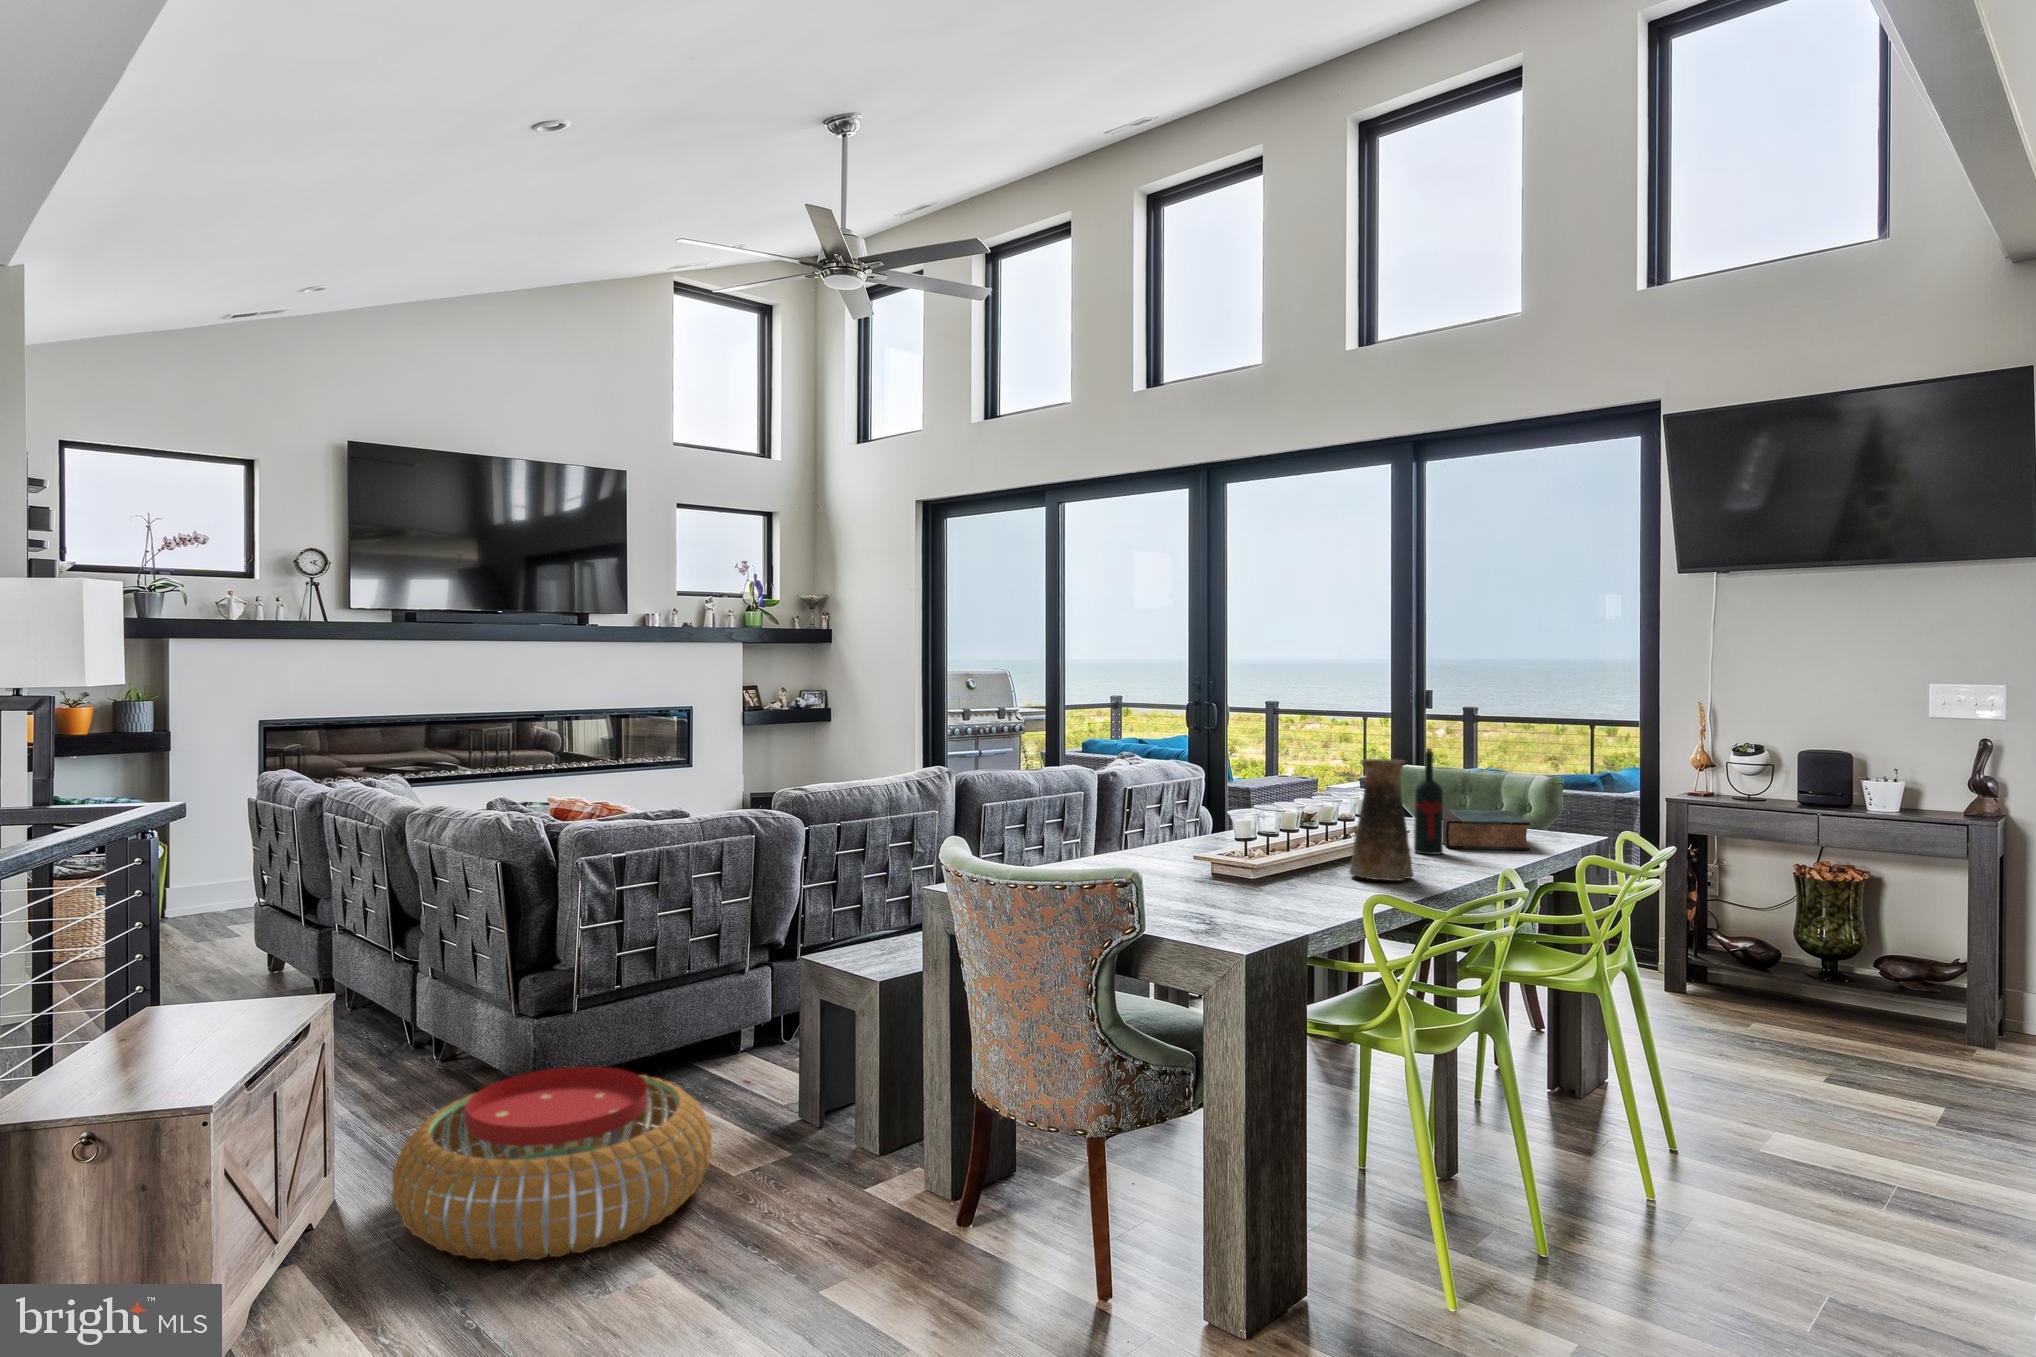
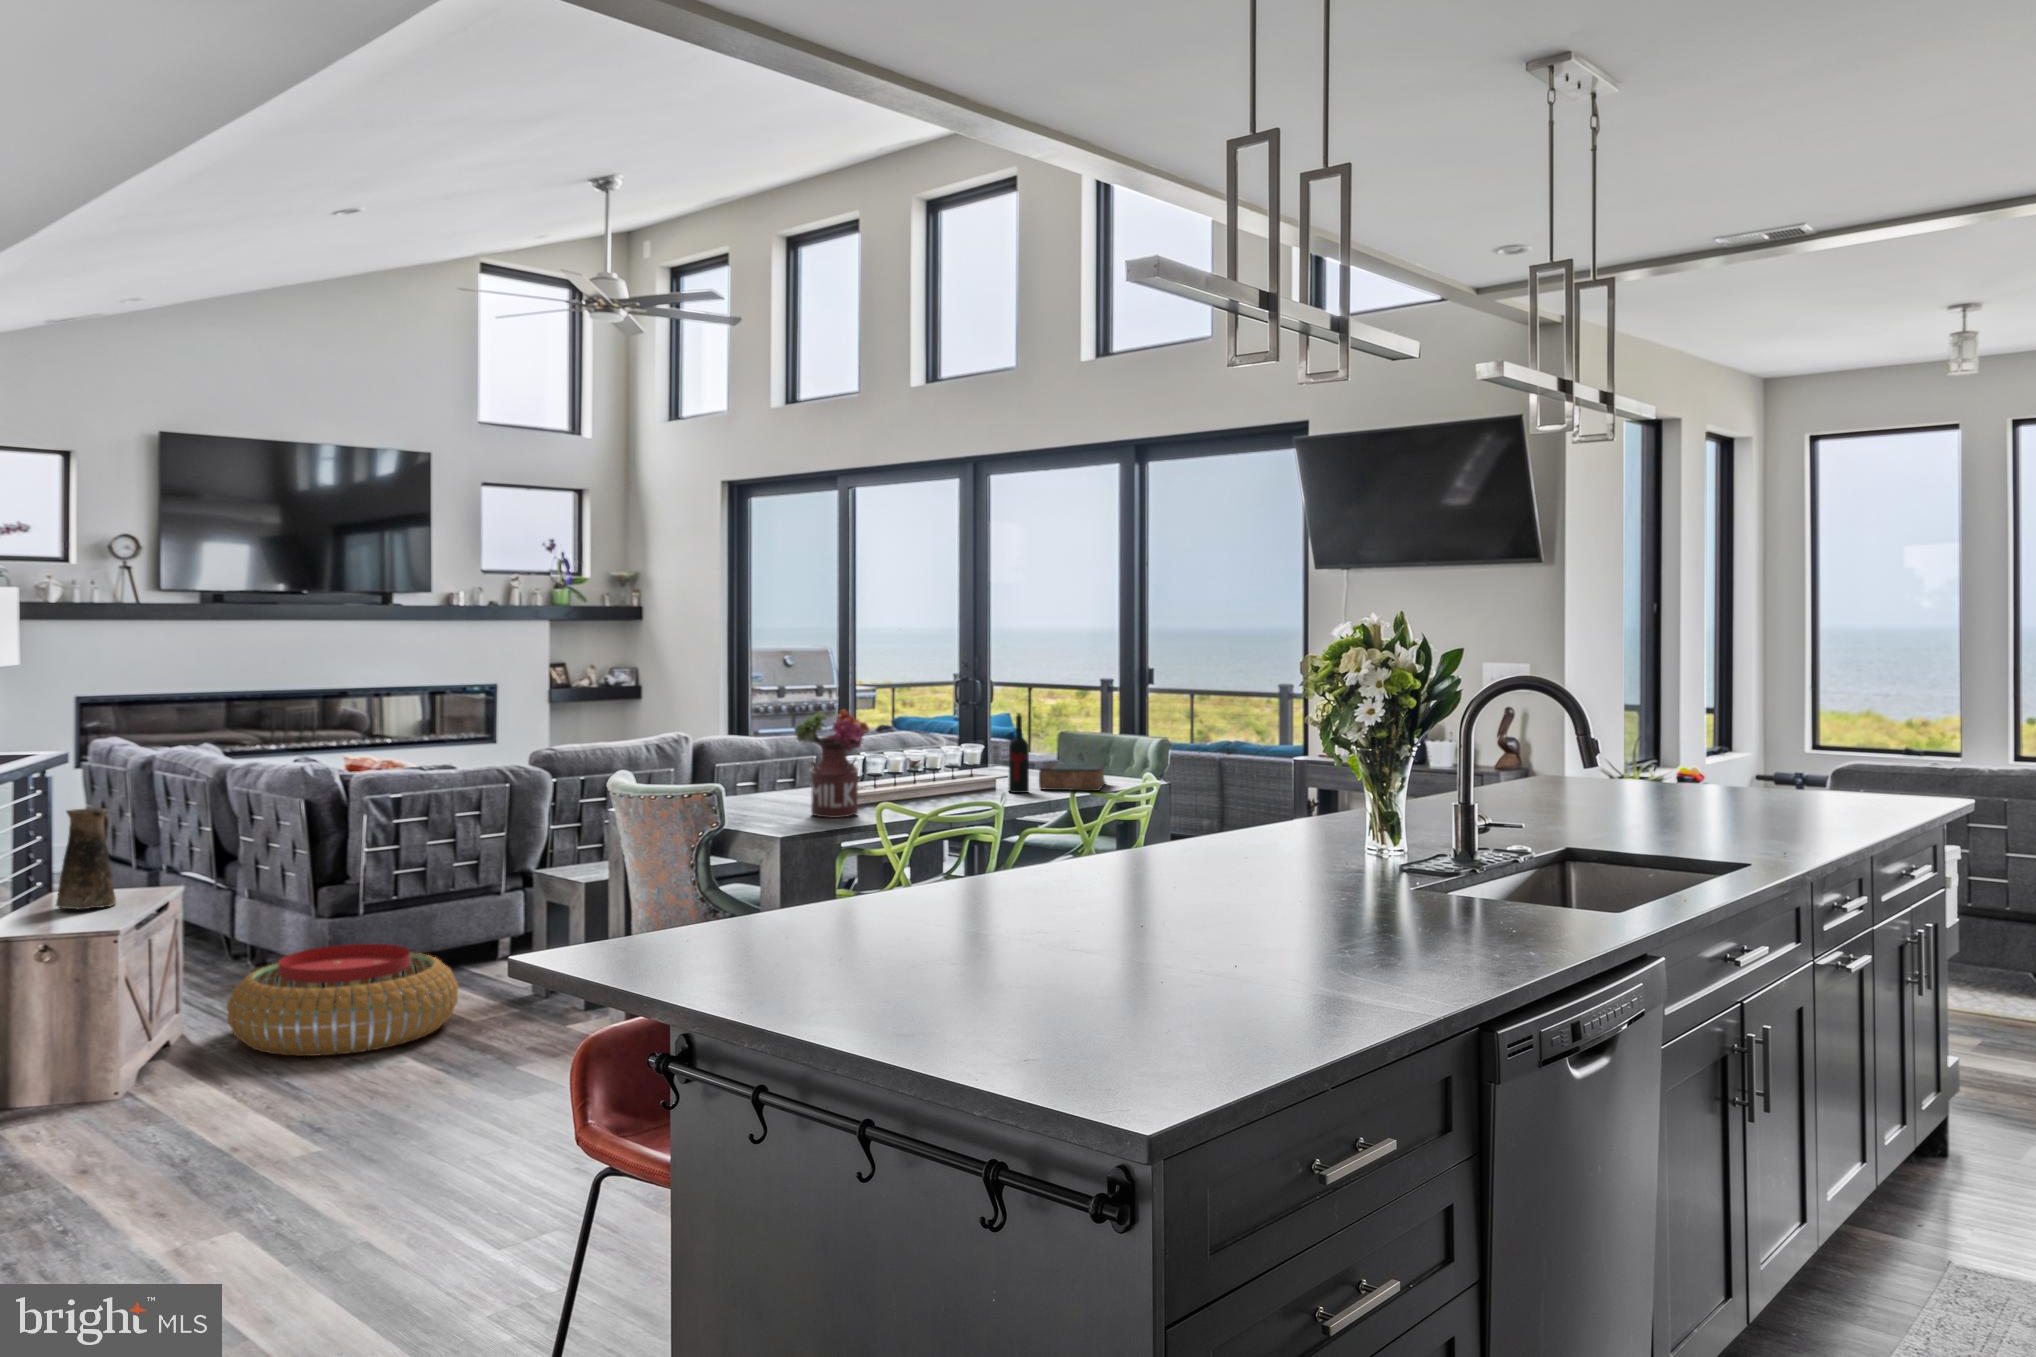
flower arrangement: none [1202,747,1310,907] -> present [795,709,869,818]
pitcher: present [1349,759,1413,881] -> present [56,808,116,909]

